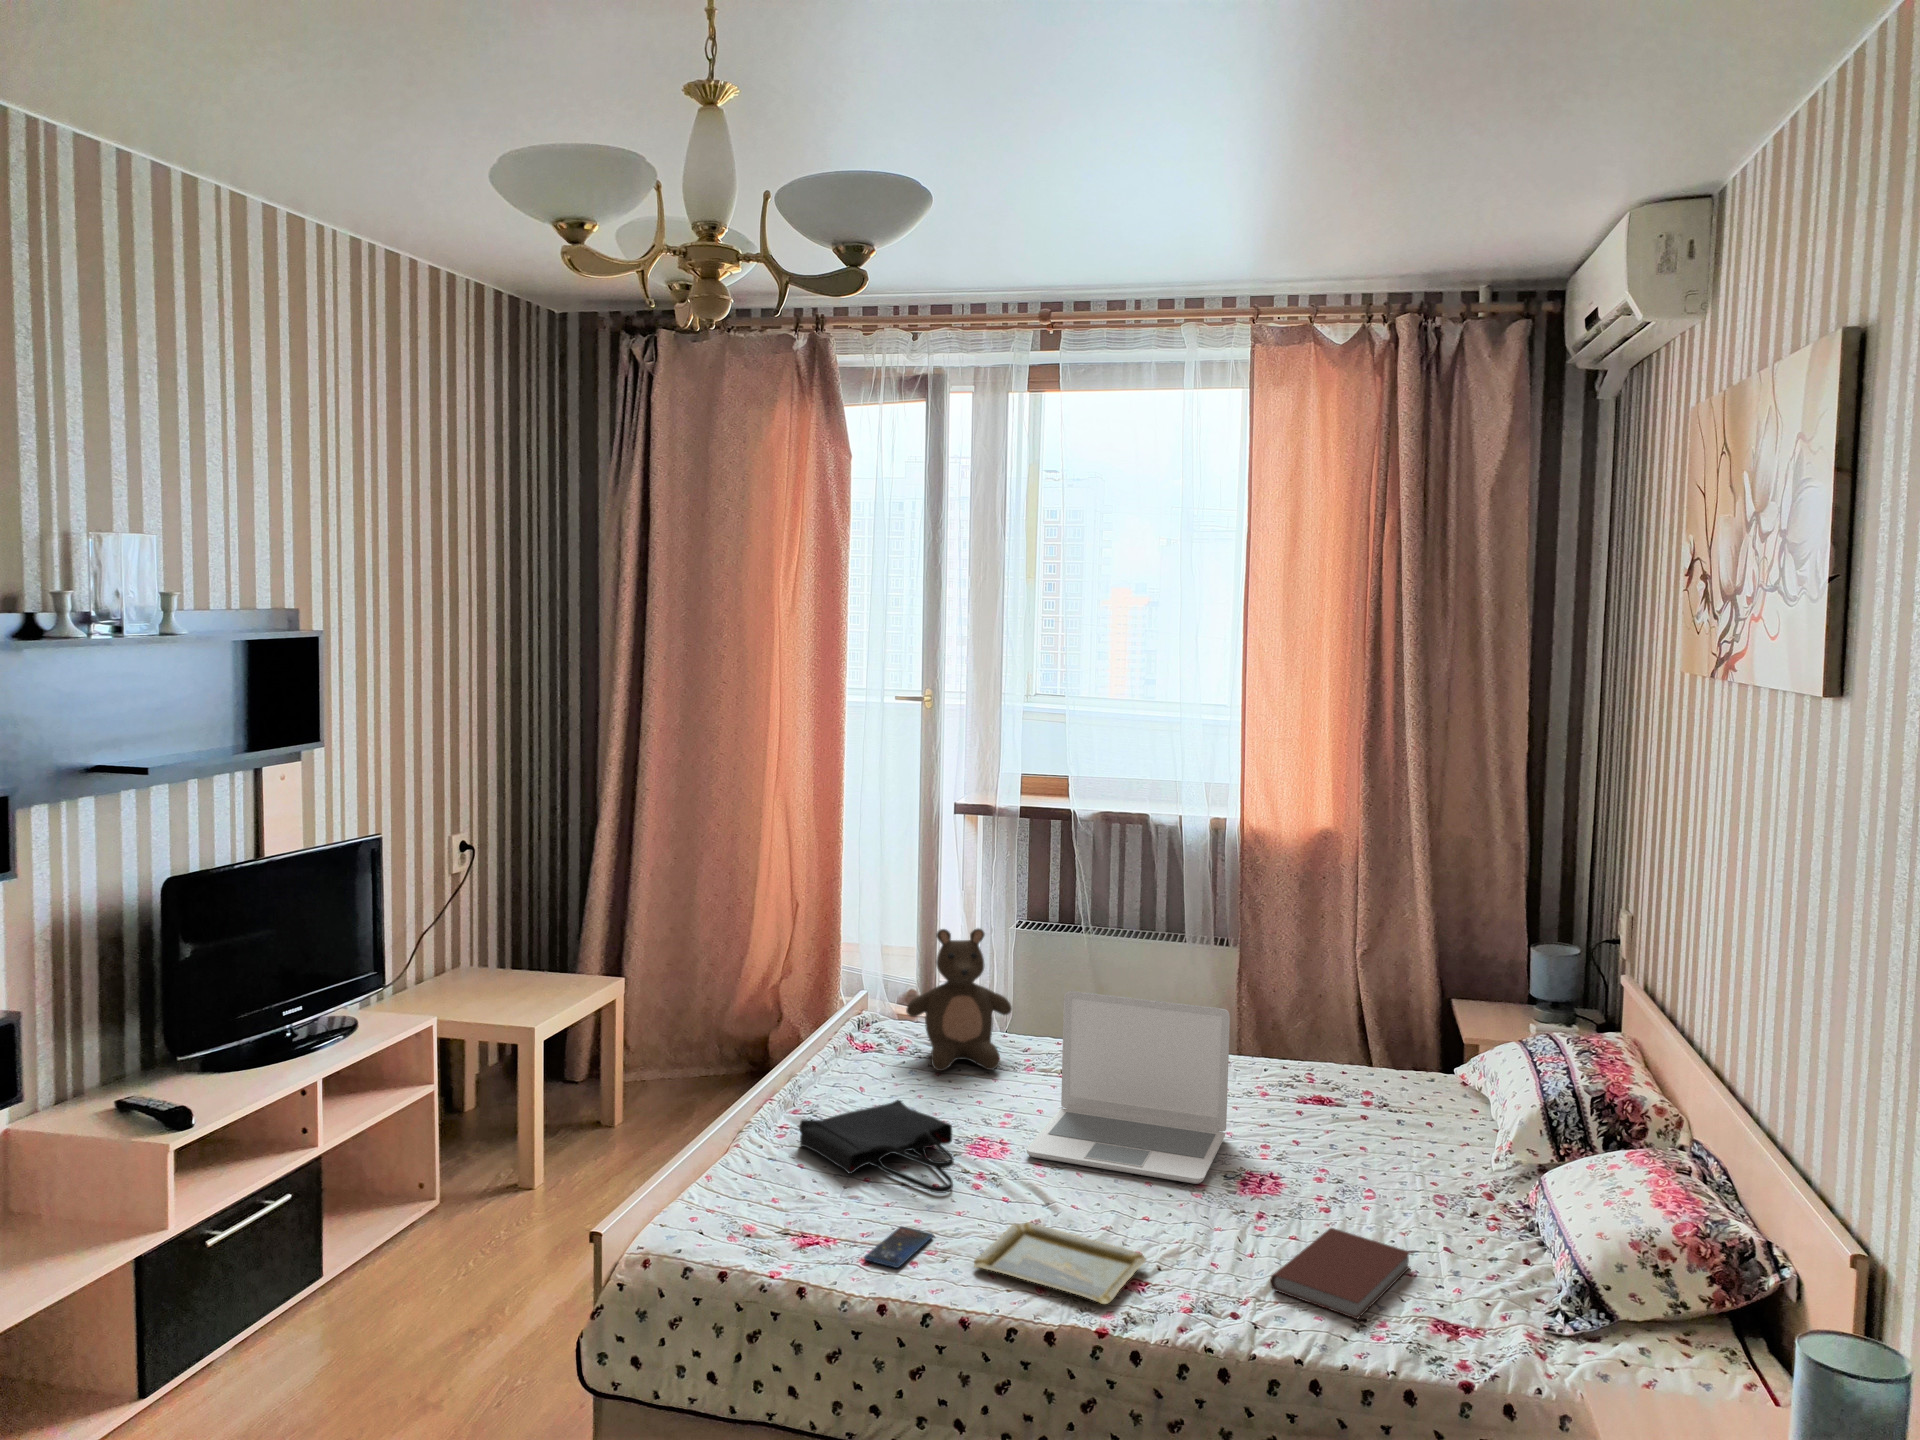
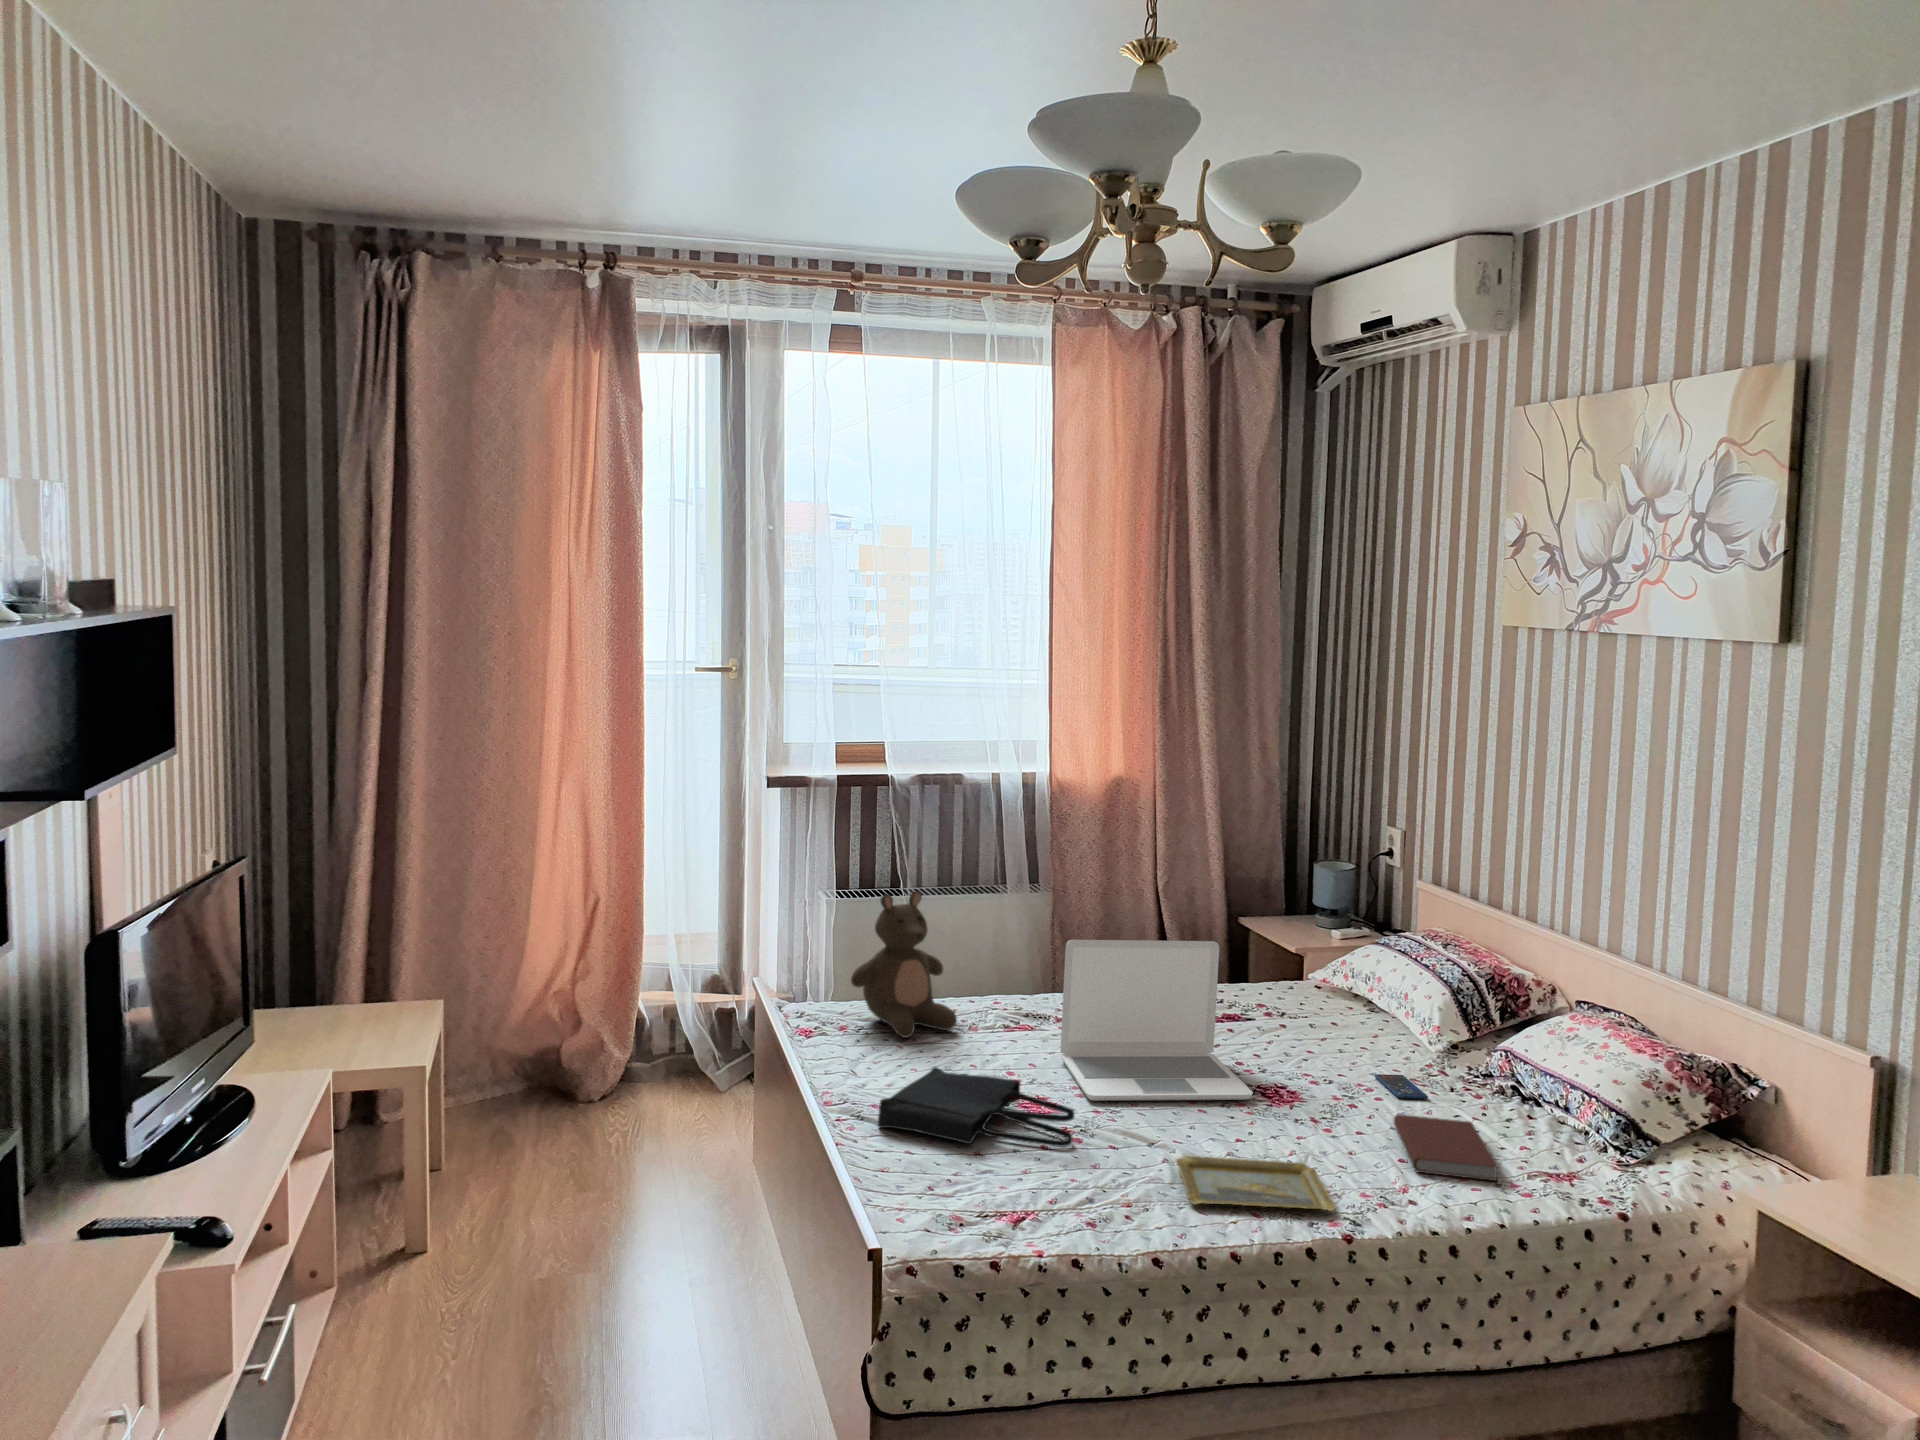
smartphone: present [864,1226,933,1268] -> present [1375,1074,1428,1098]

